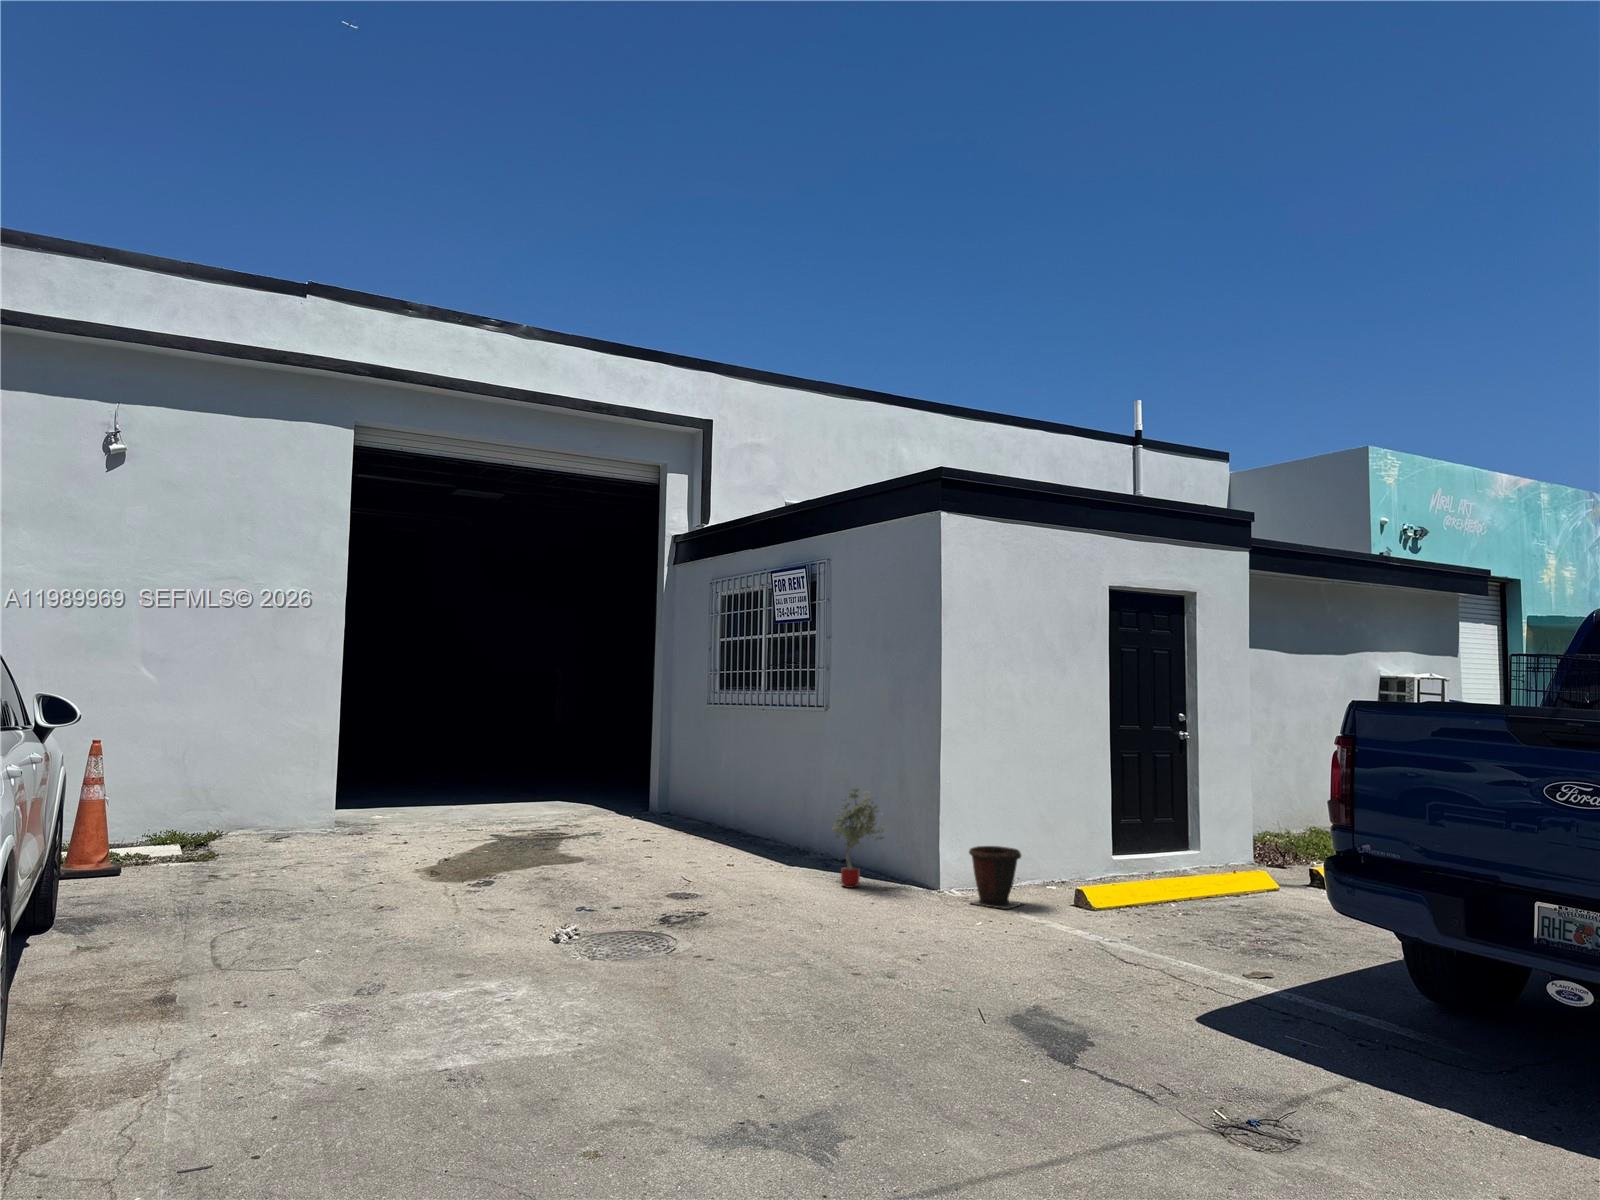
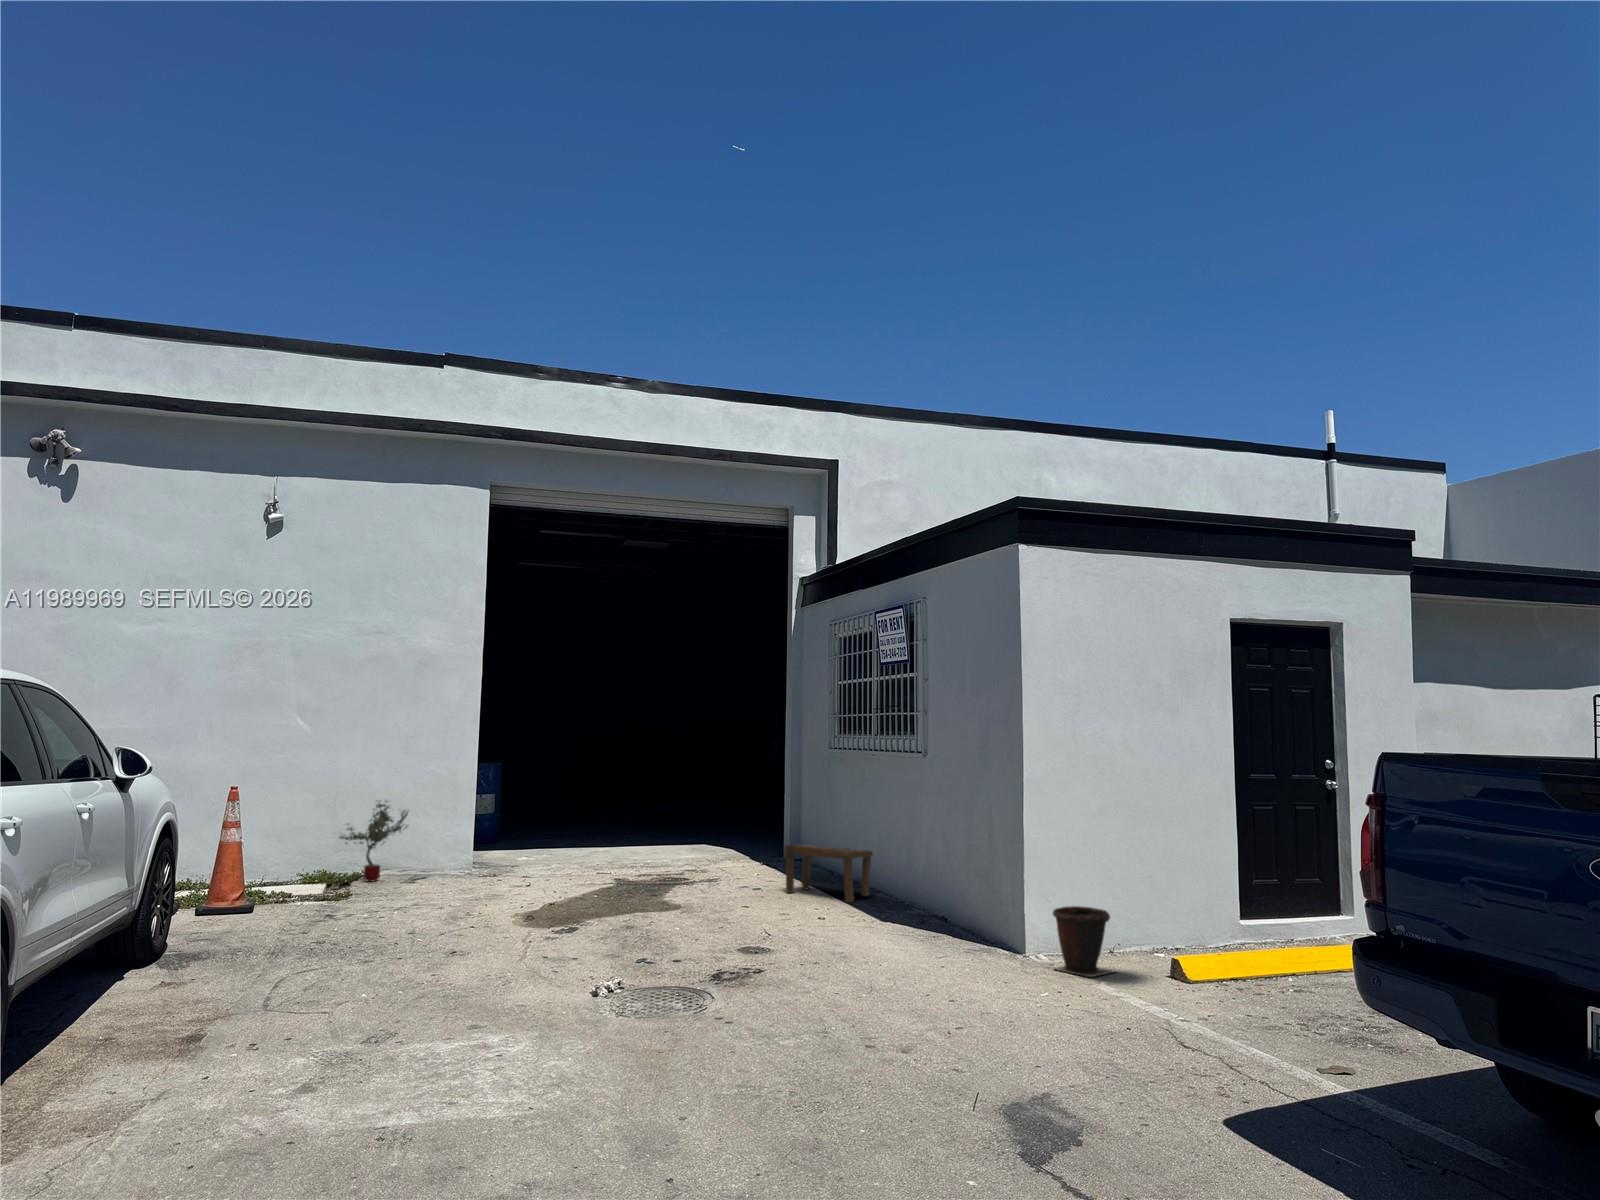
potted tree: present [832,789,885,888] -> present [339,801,409,882]
bench: none [674,796,763,851] -> present [785,844,873,903]

